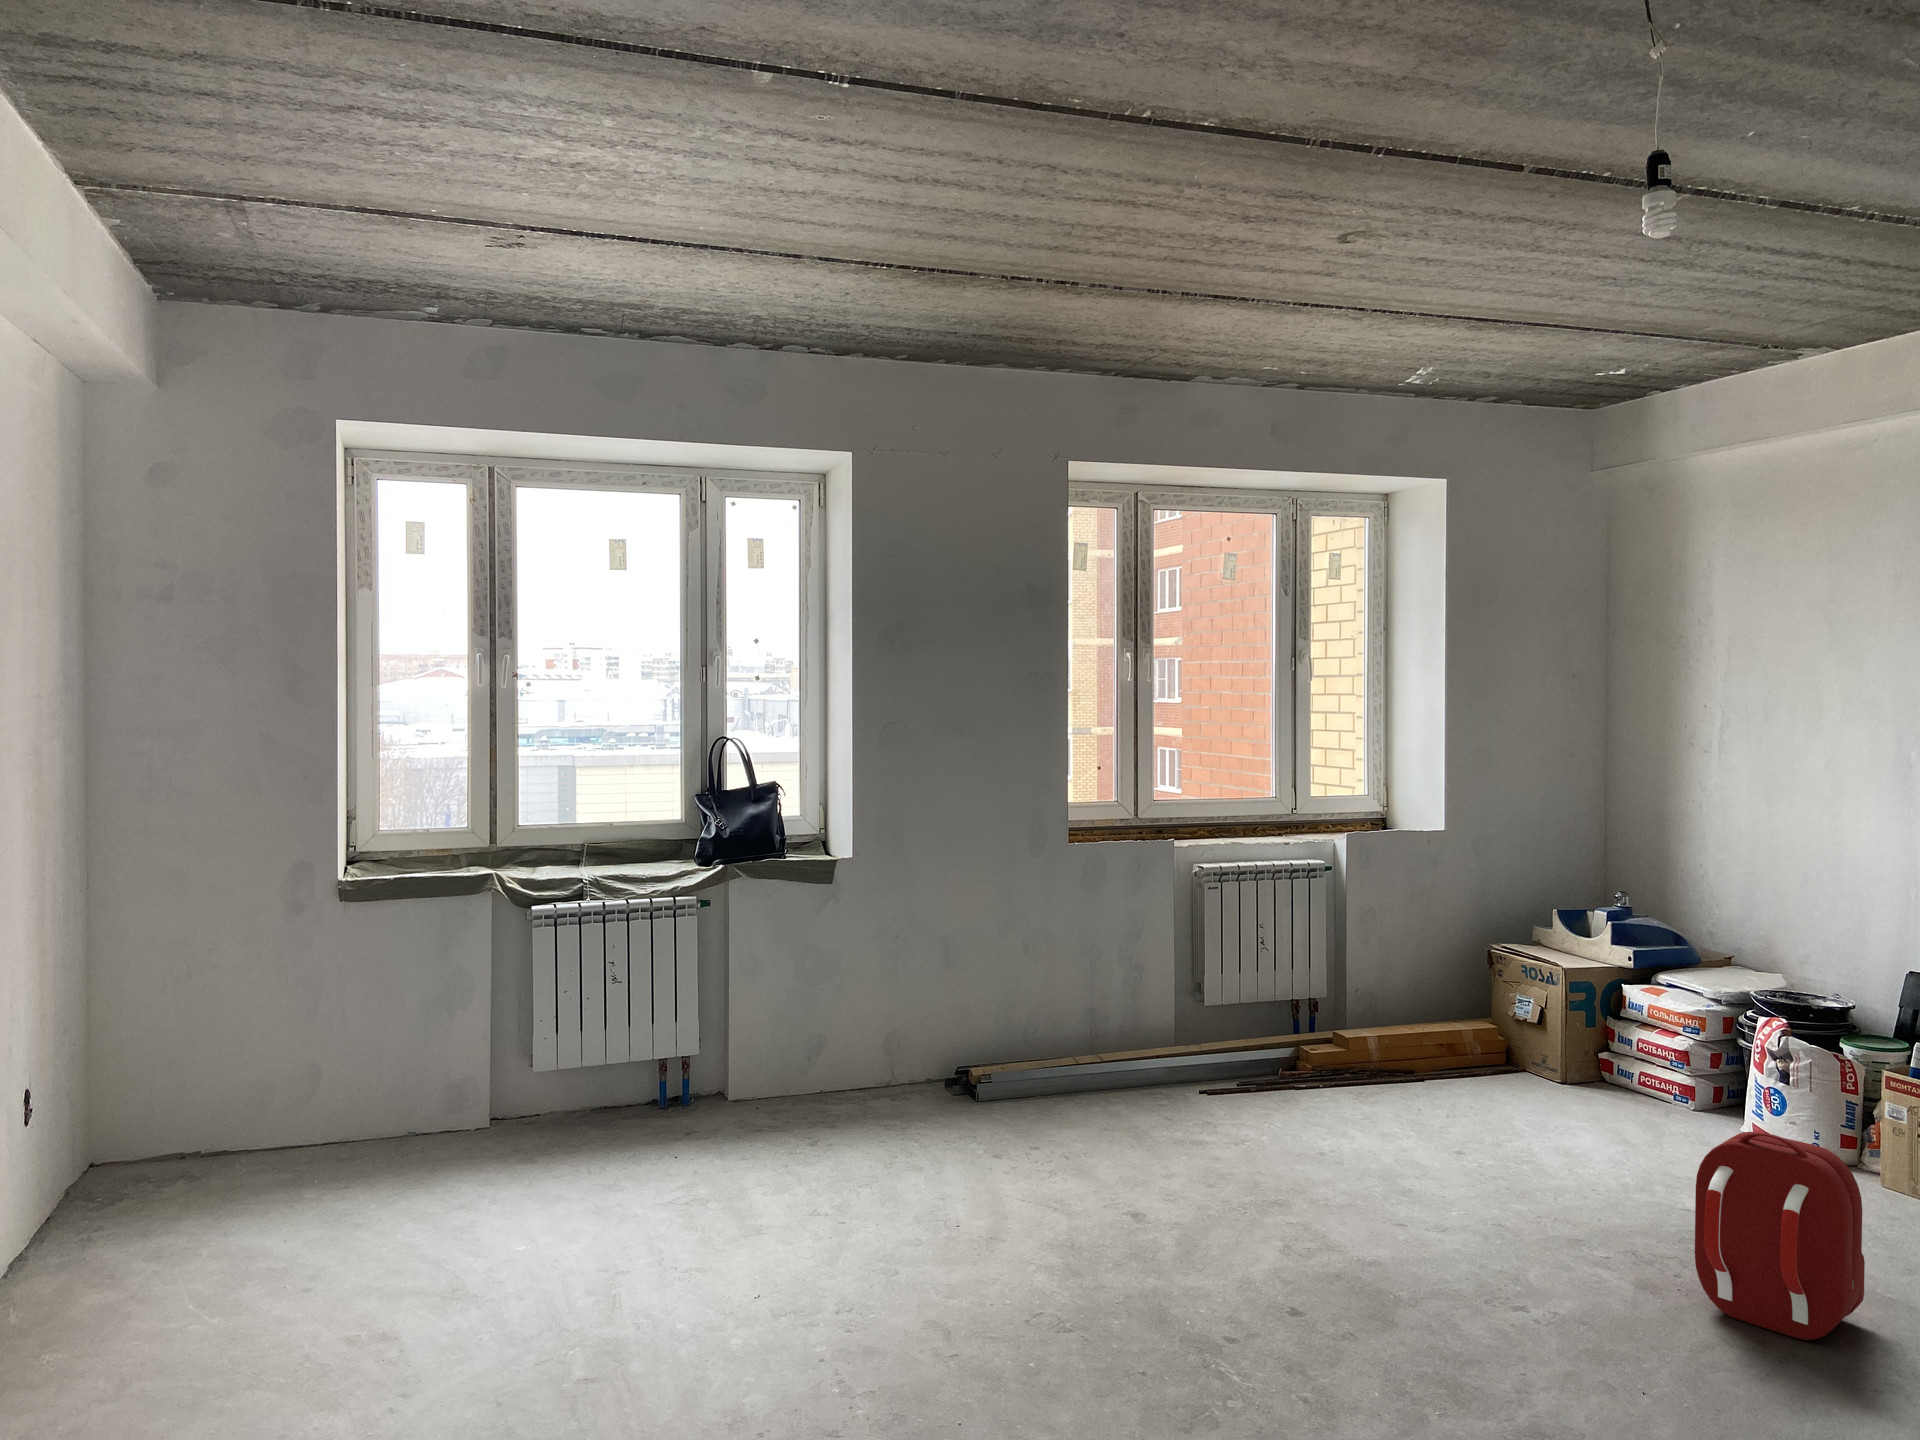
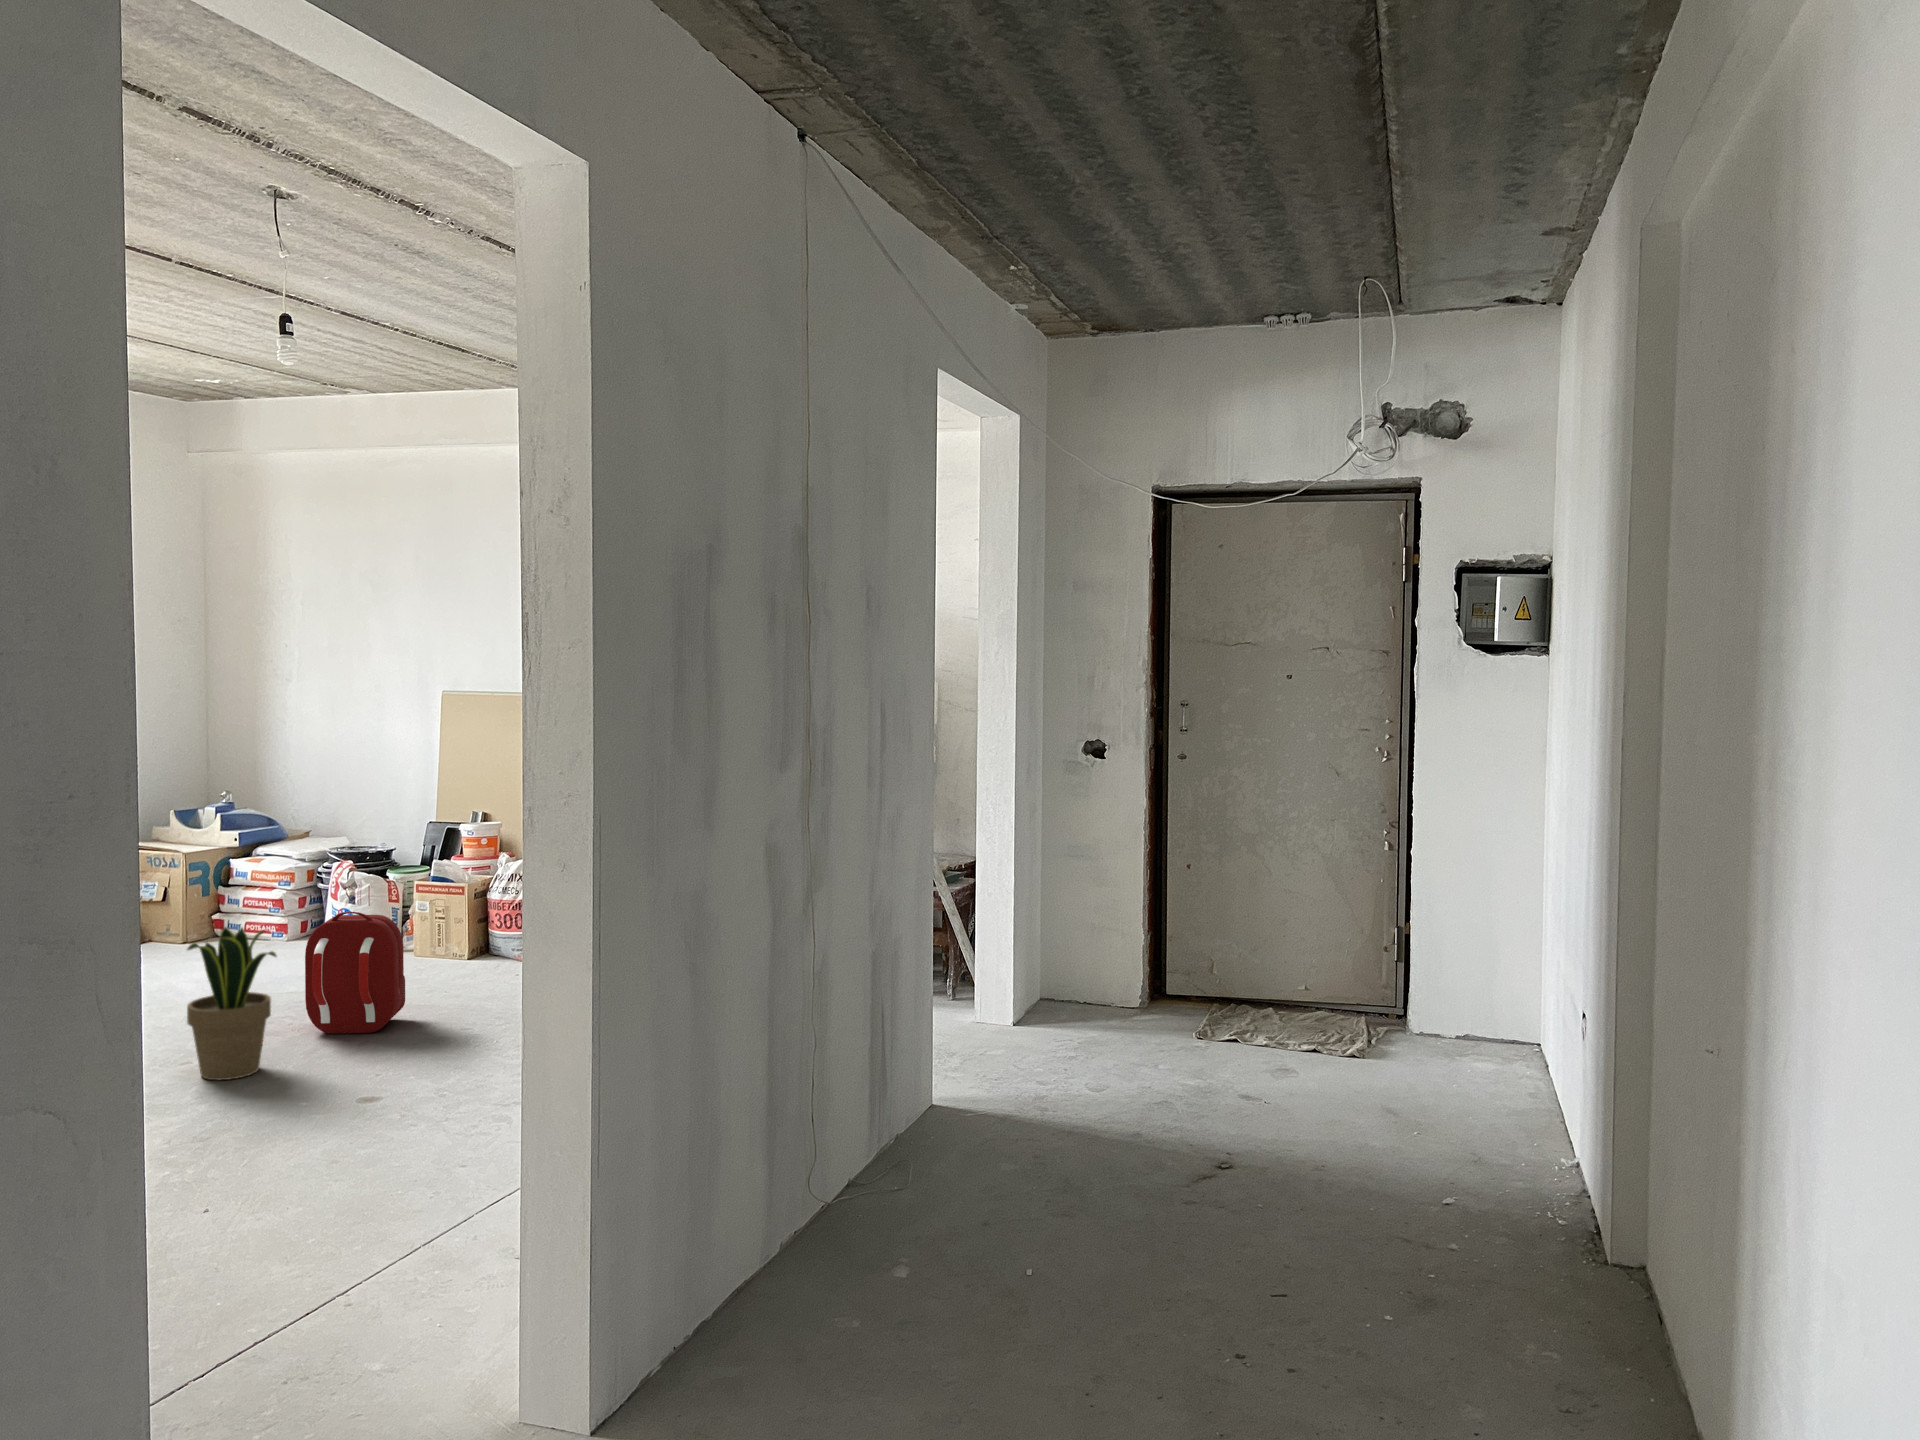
potted plant: none [1510,1132,1642,1367] -> present [187,927,276,1080]

